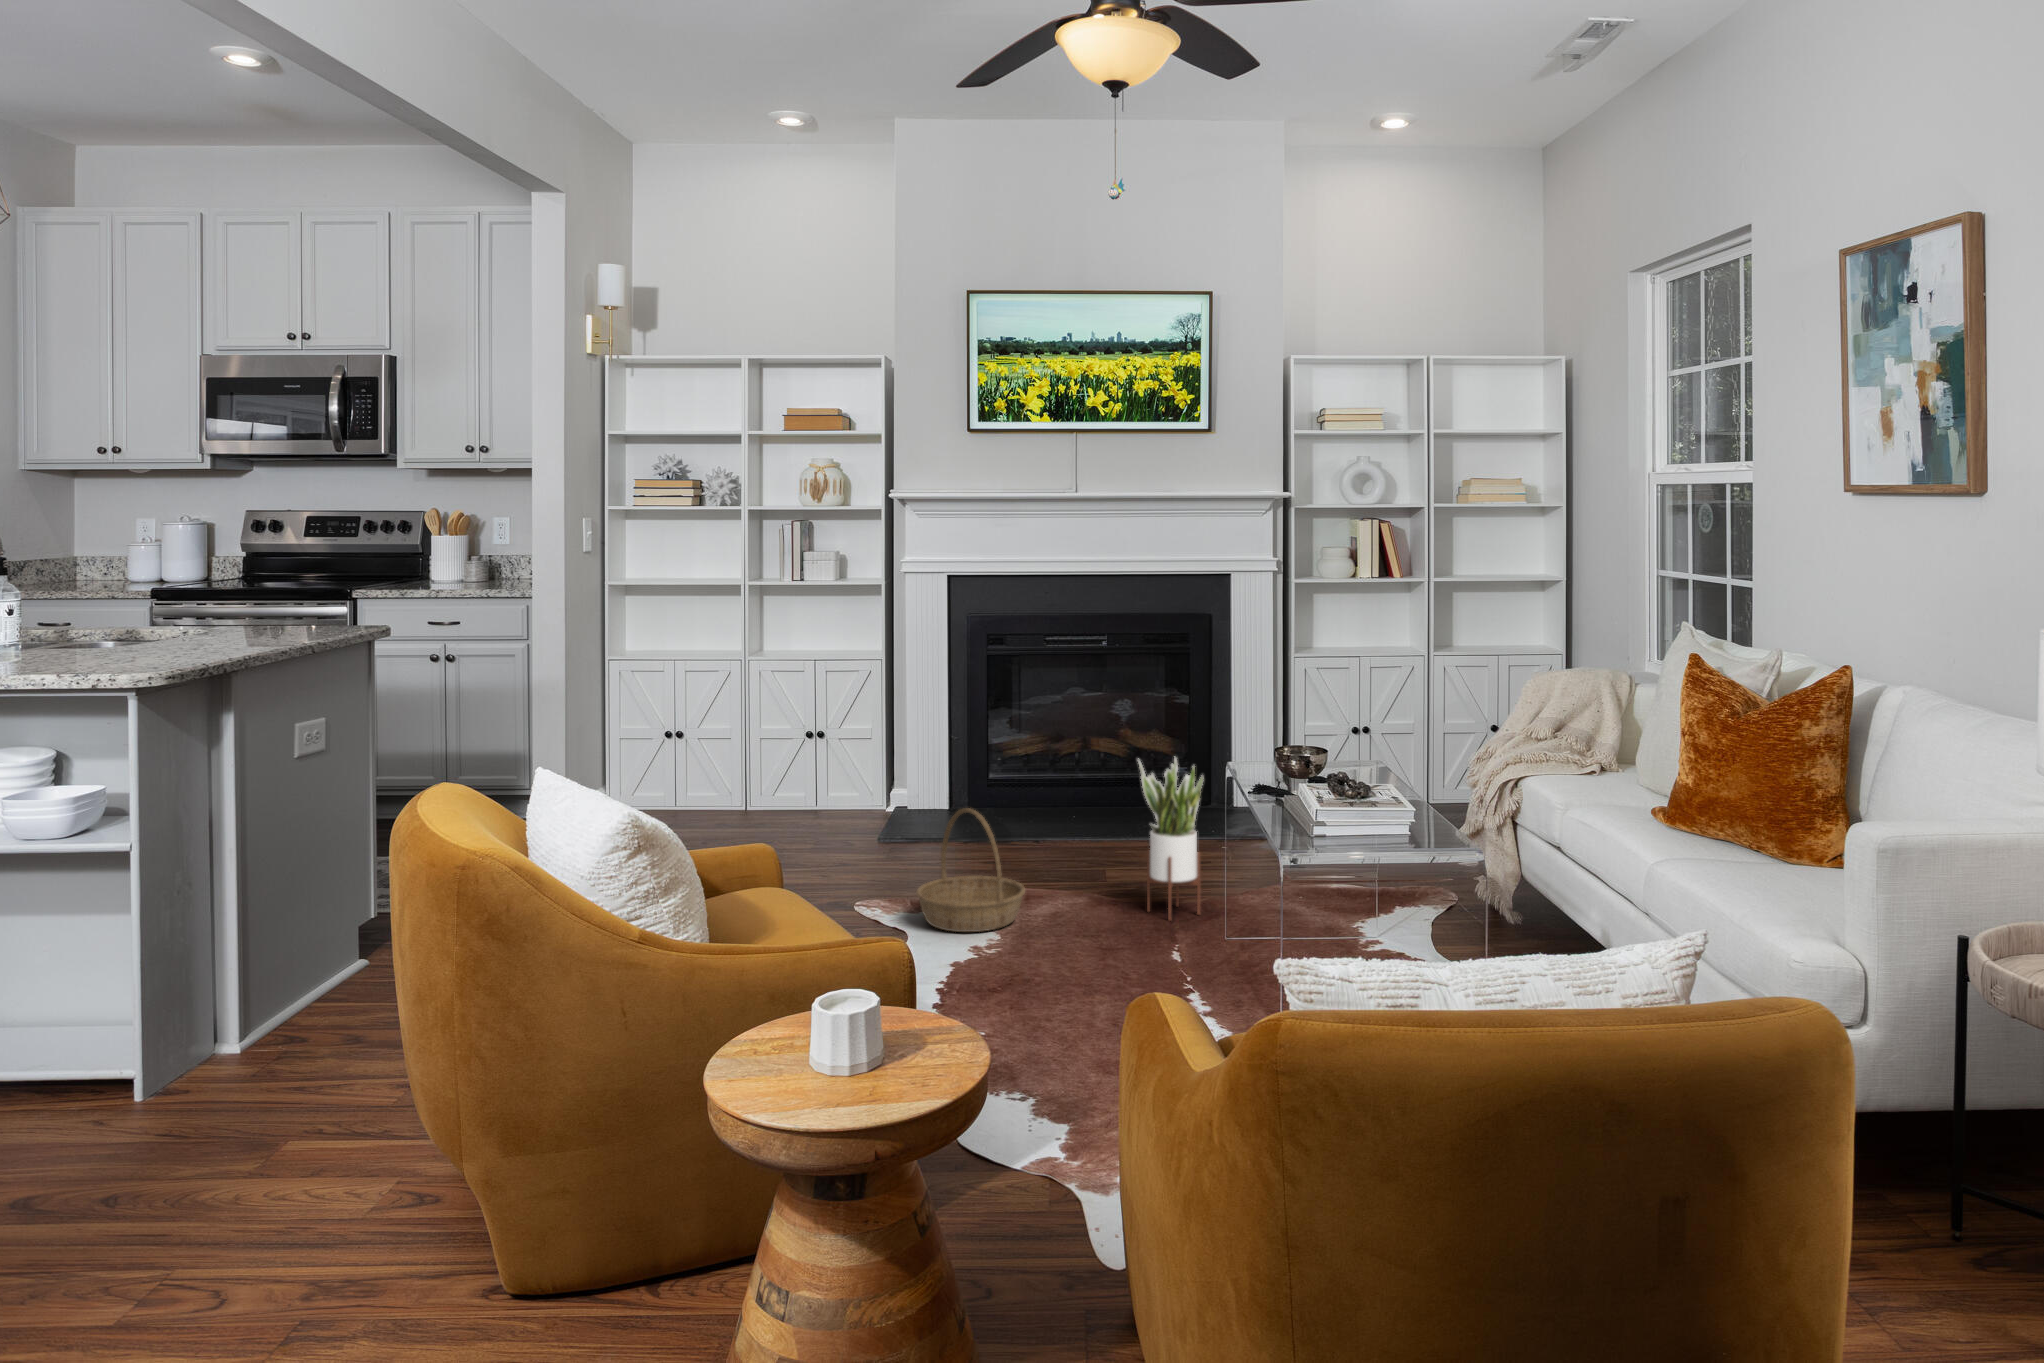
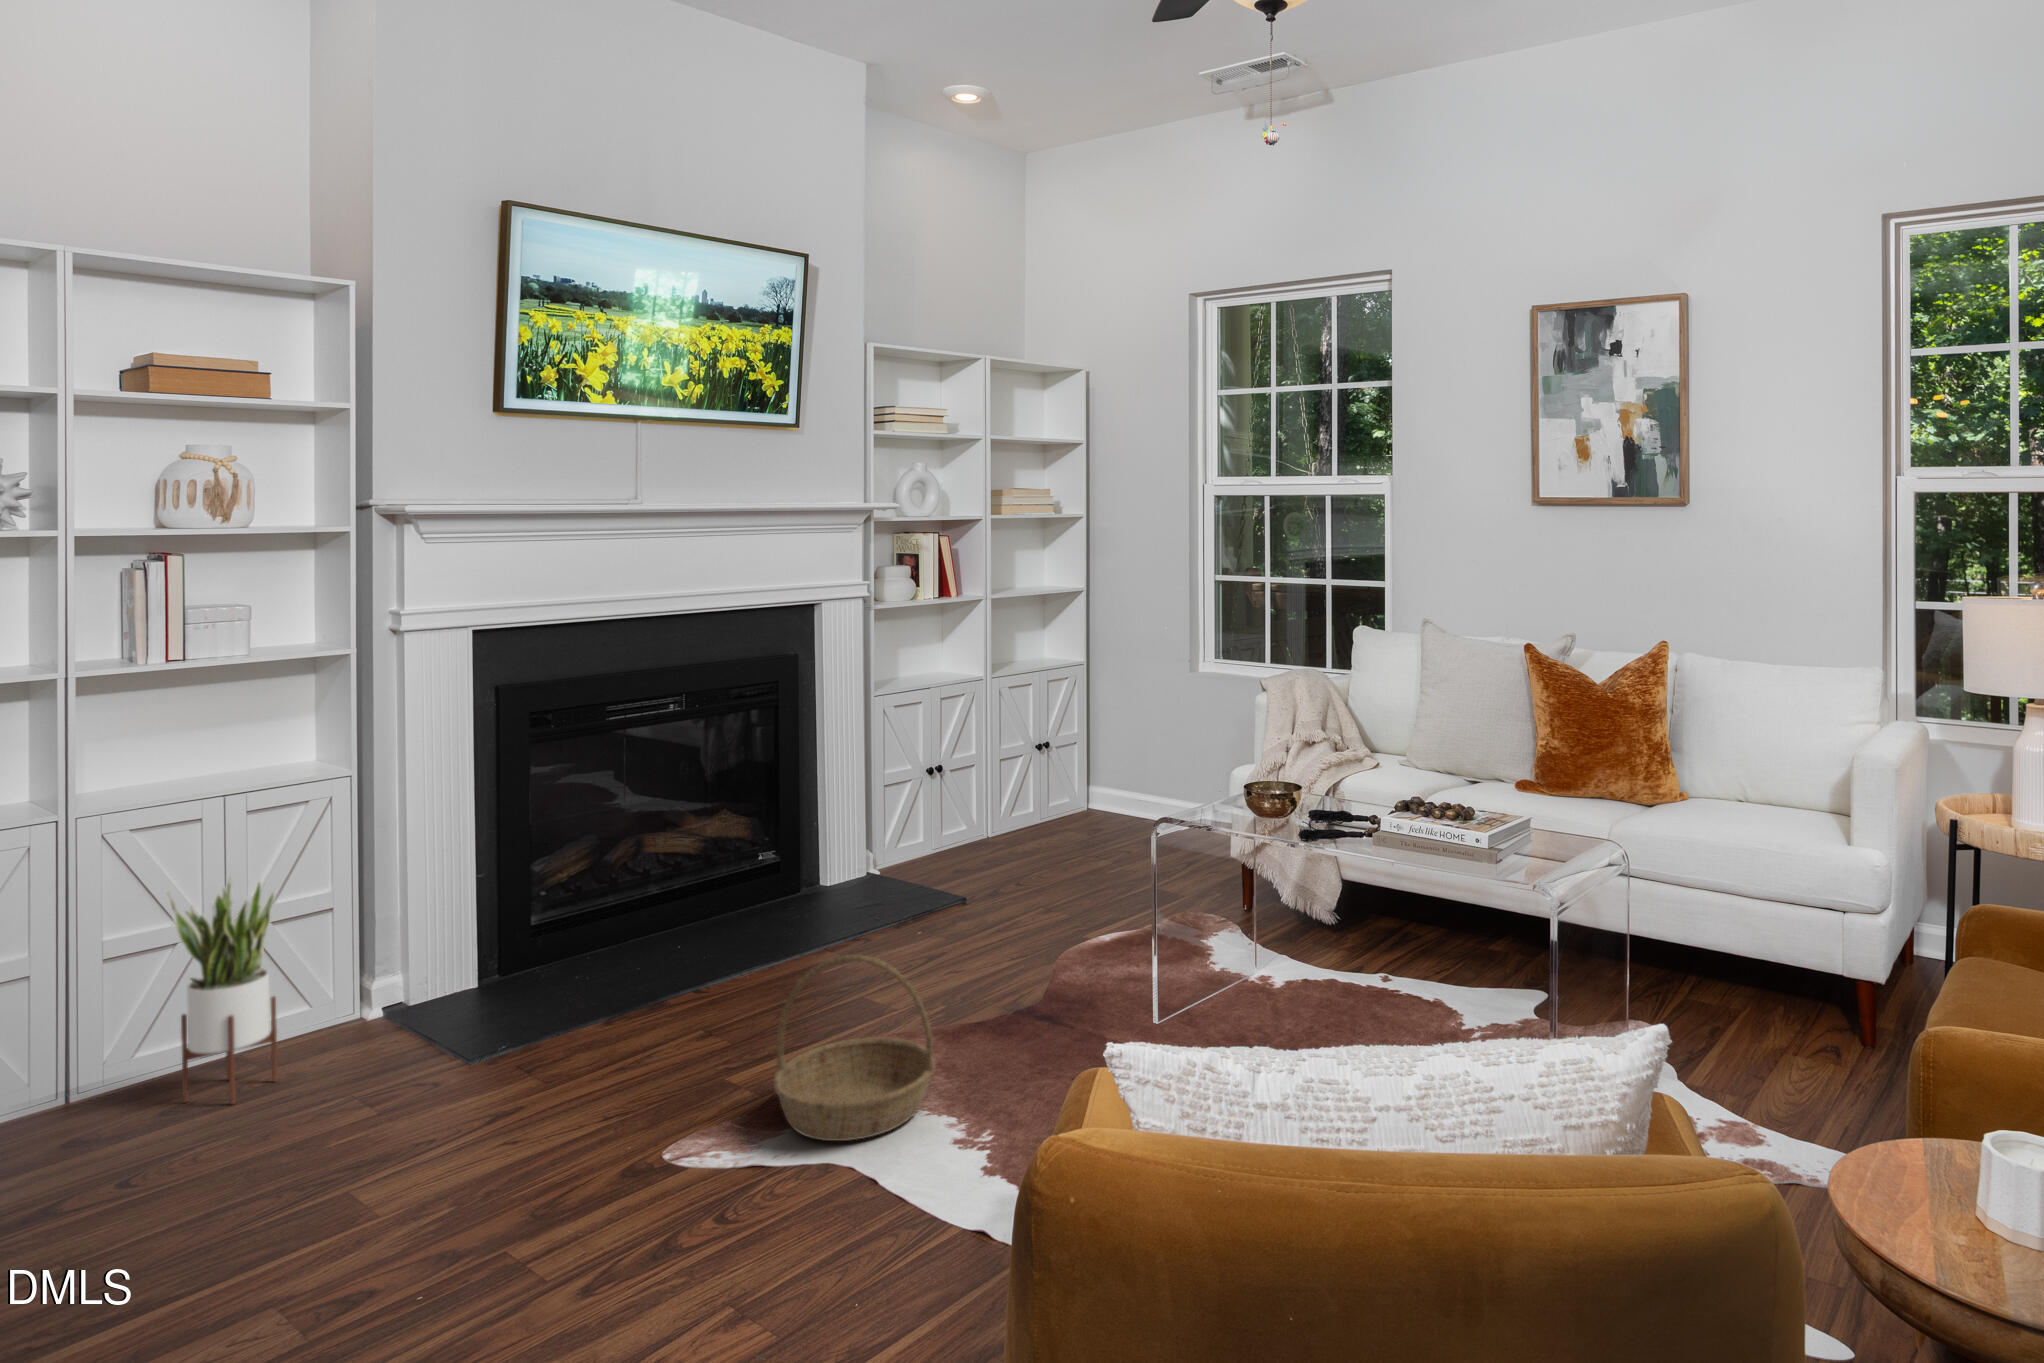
potted plant: present [1138,758,1203,920] -> present [166,875,277,1104]

